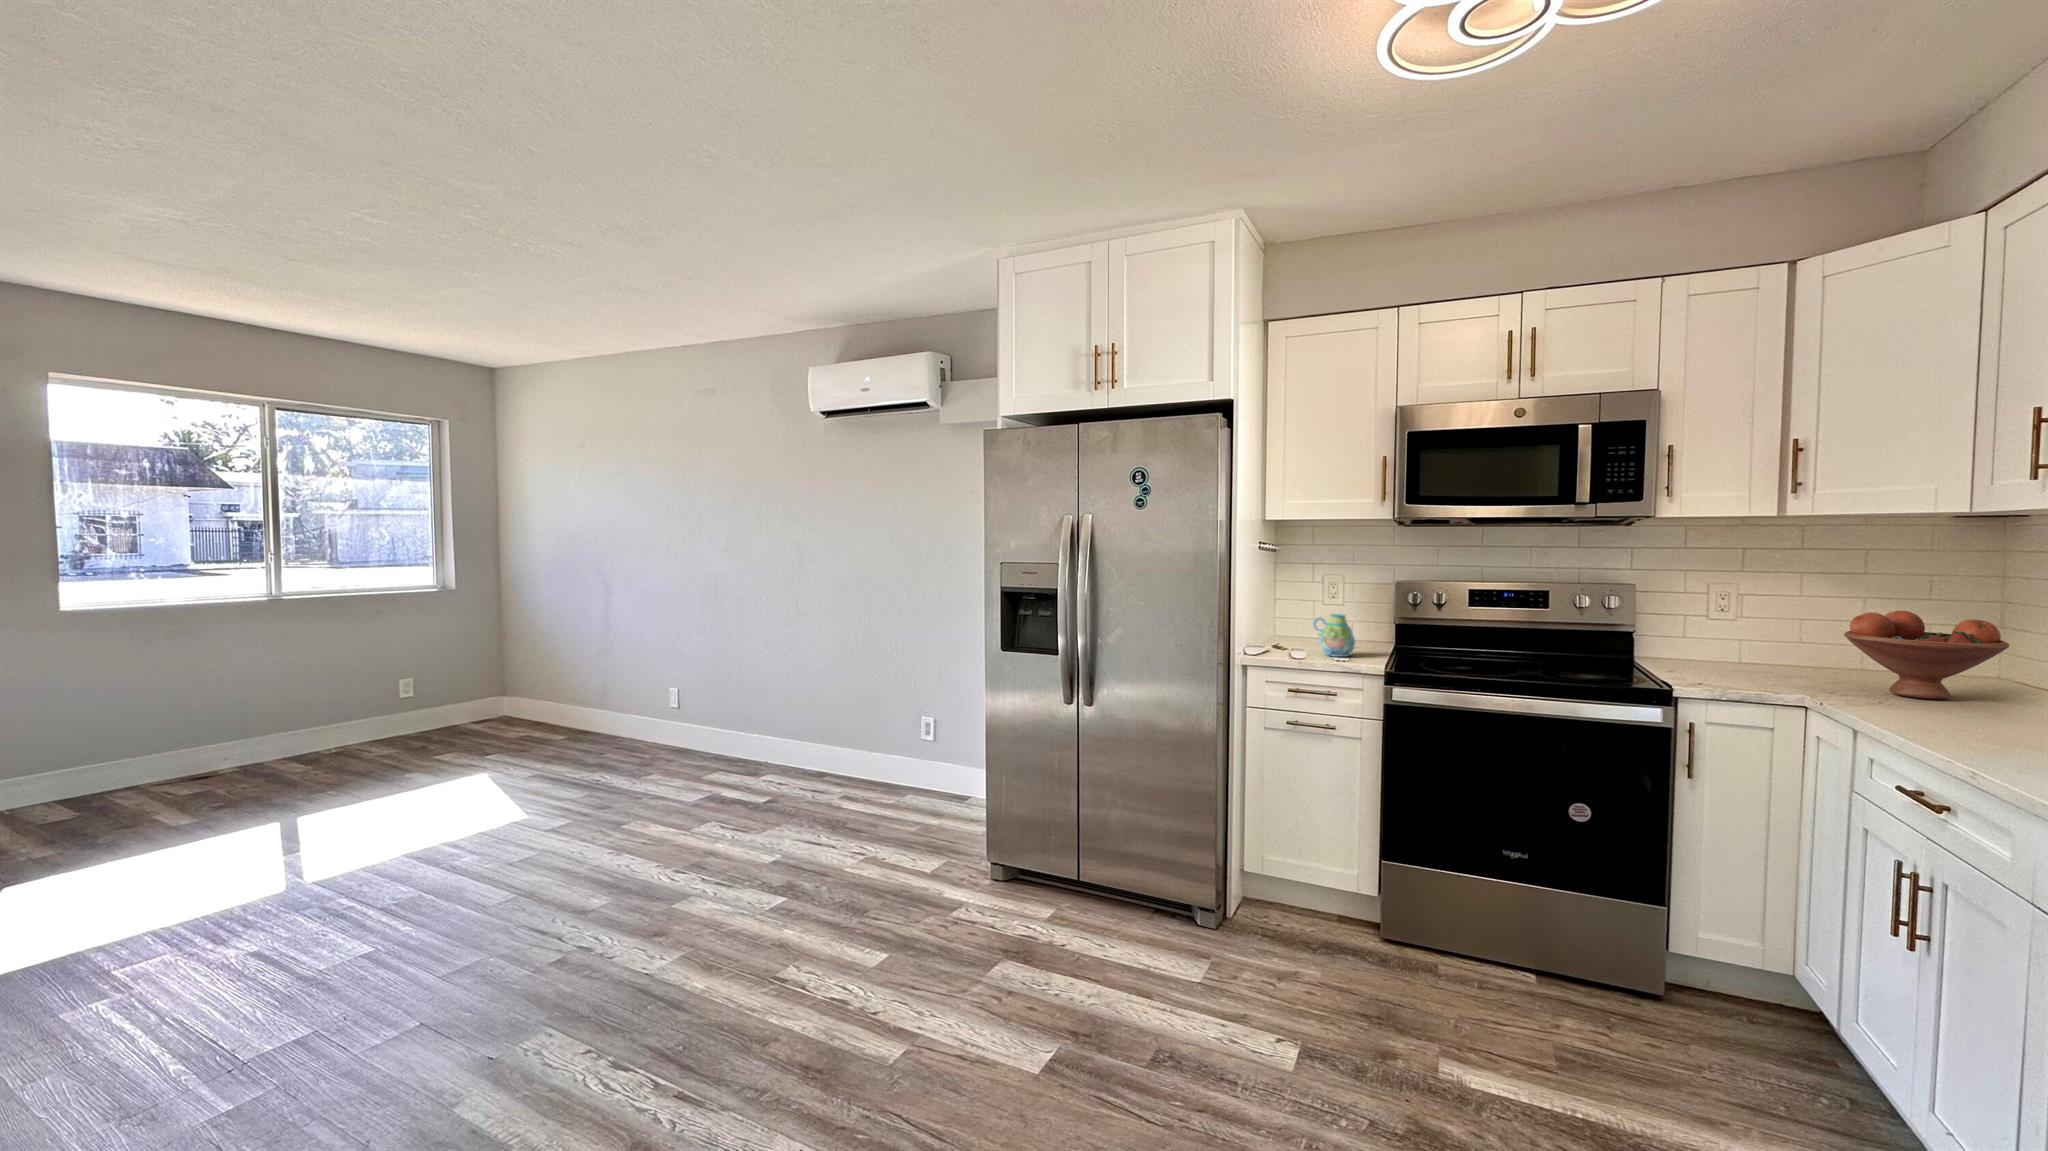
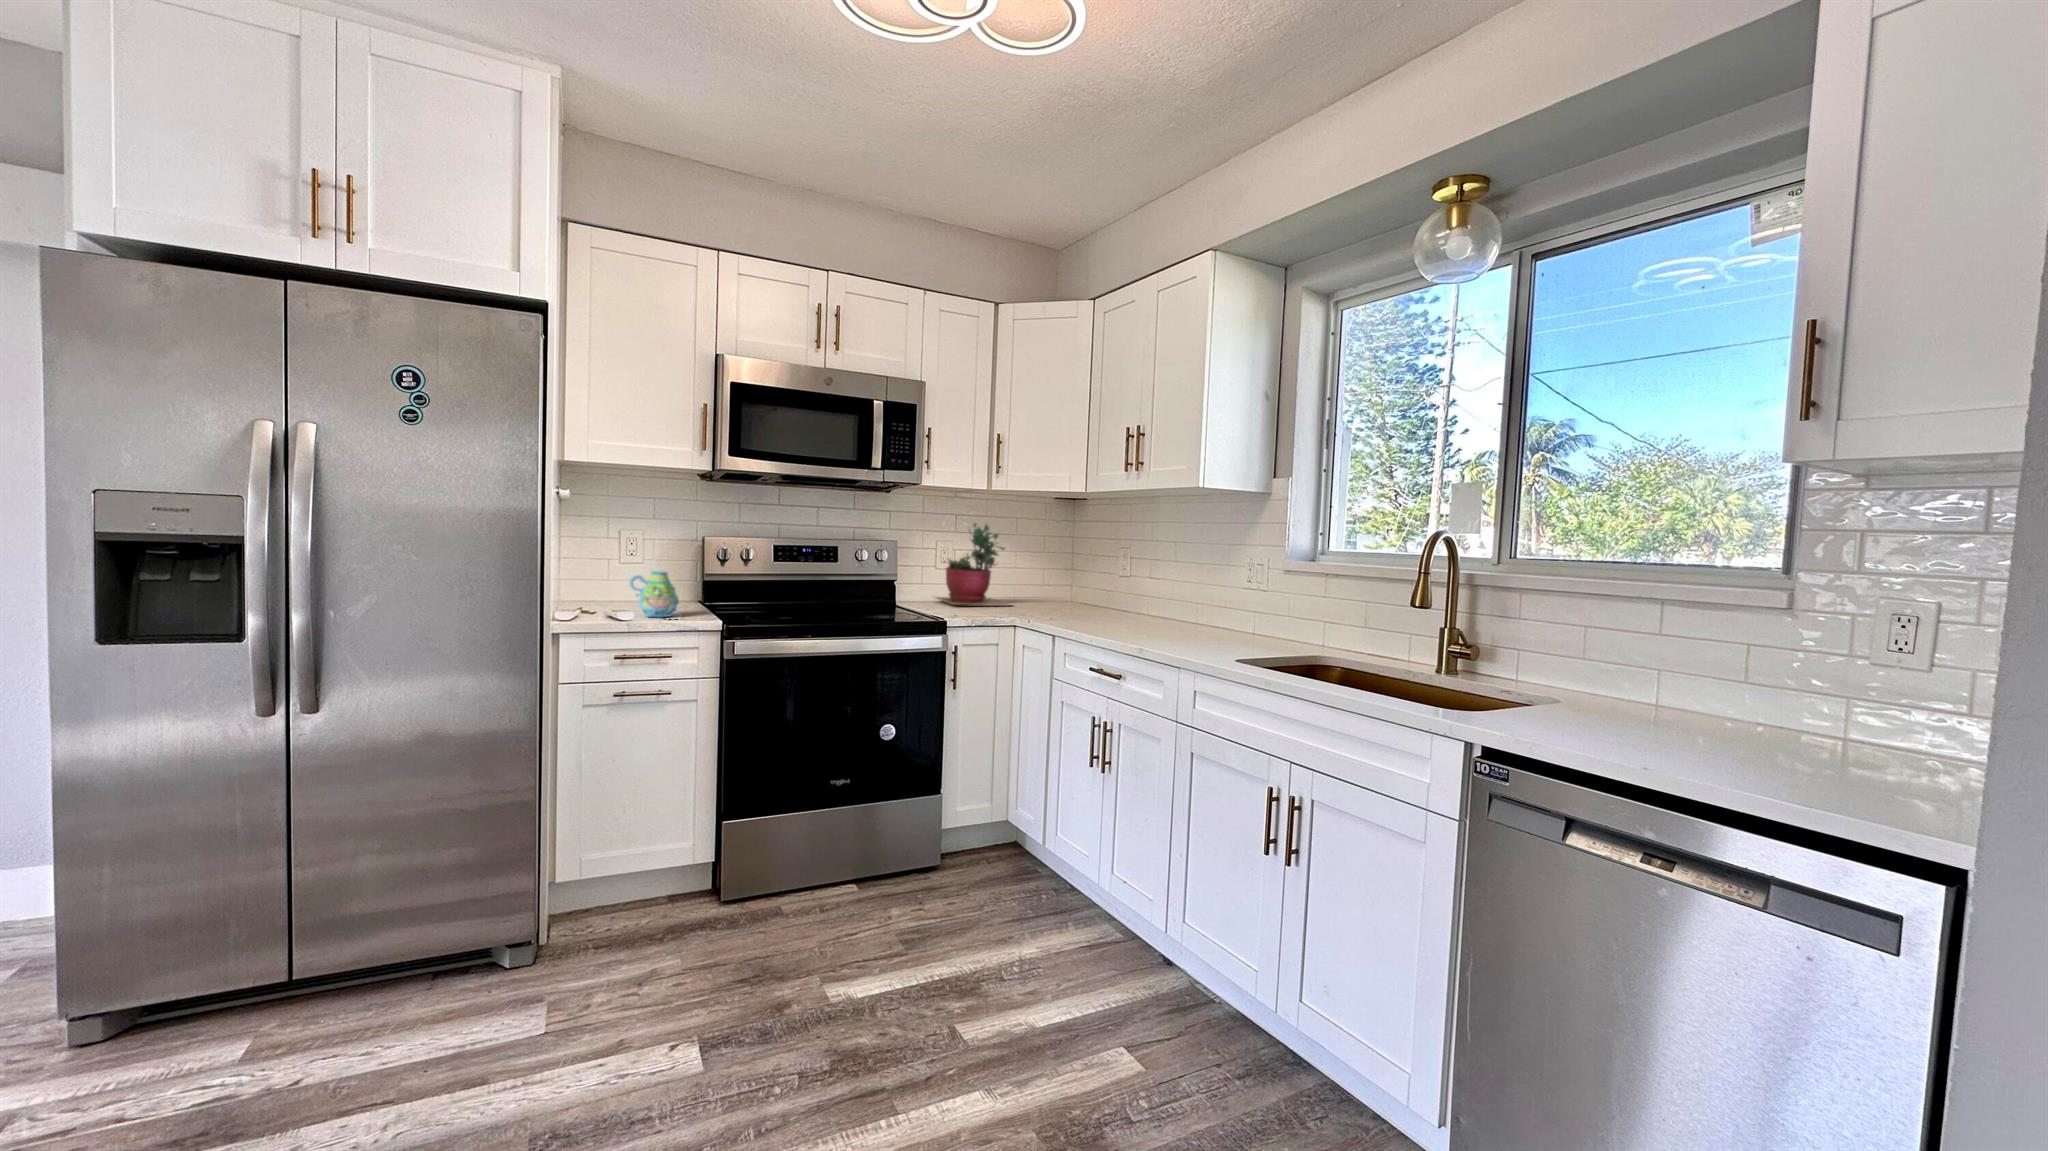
succulent plant: none [1698,560,1838,679] -> present [936,523,1009,606]
fruit bowl: present [1844,611,2009,699] -> none [1027,557,1102,613]

